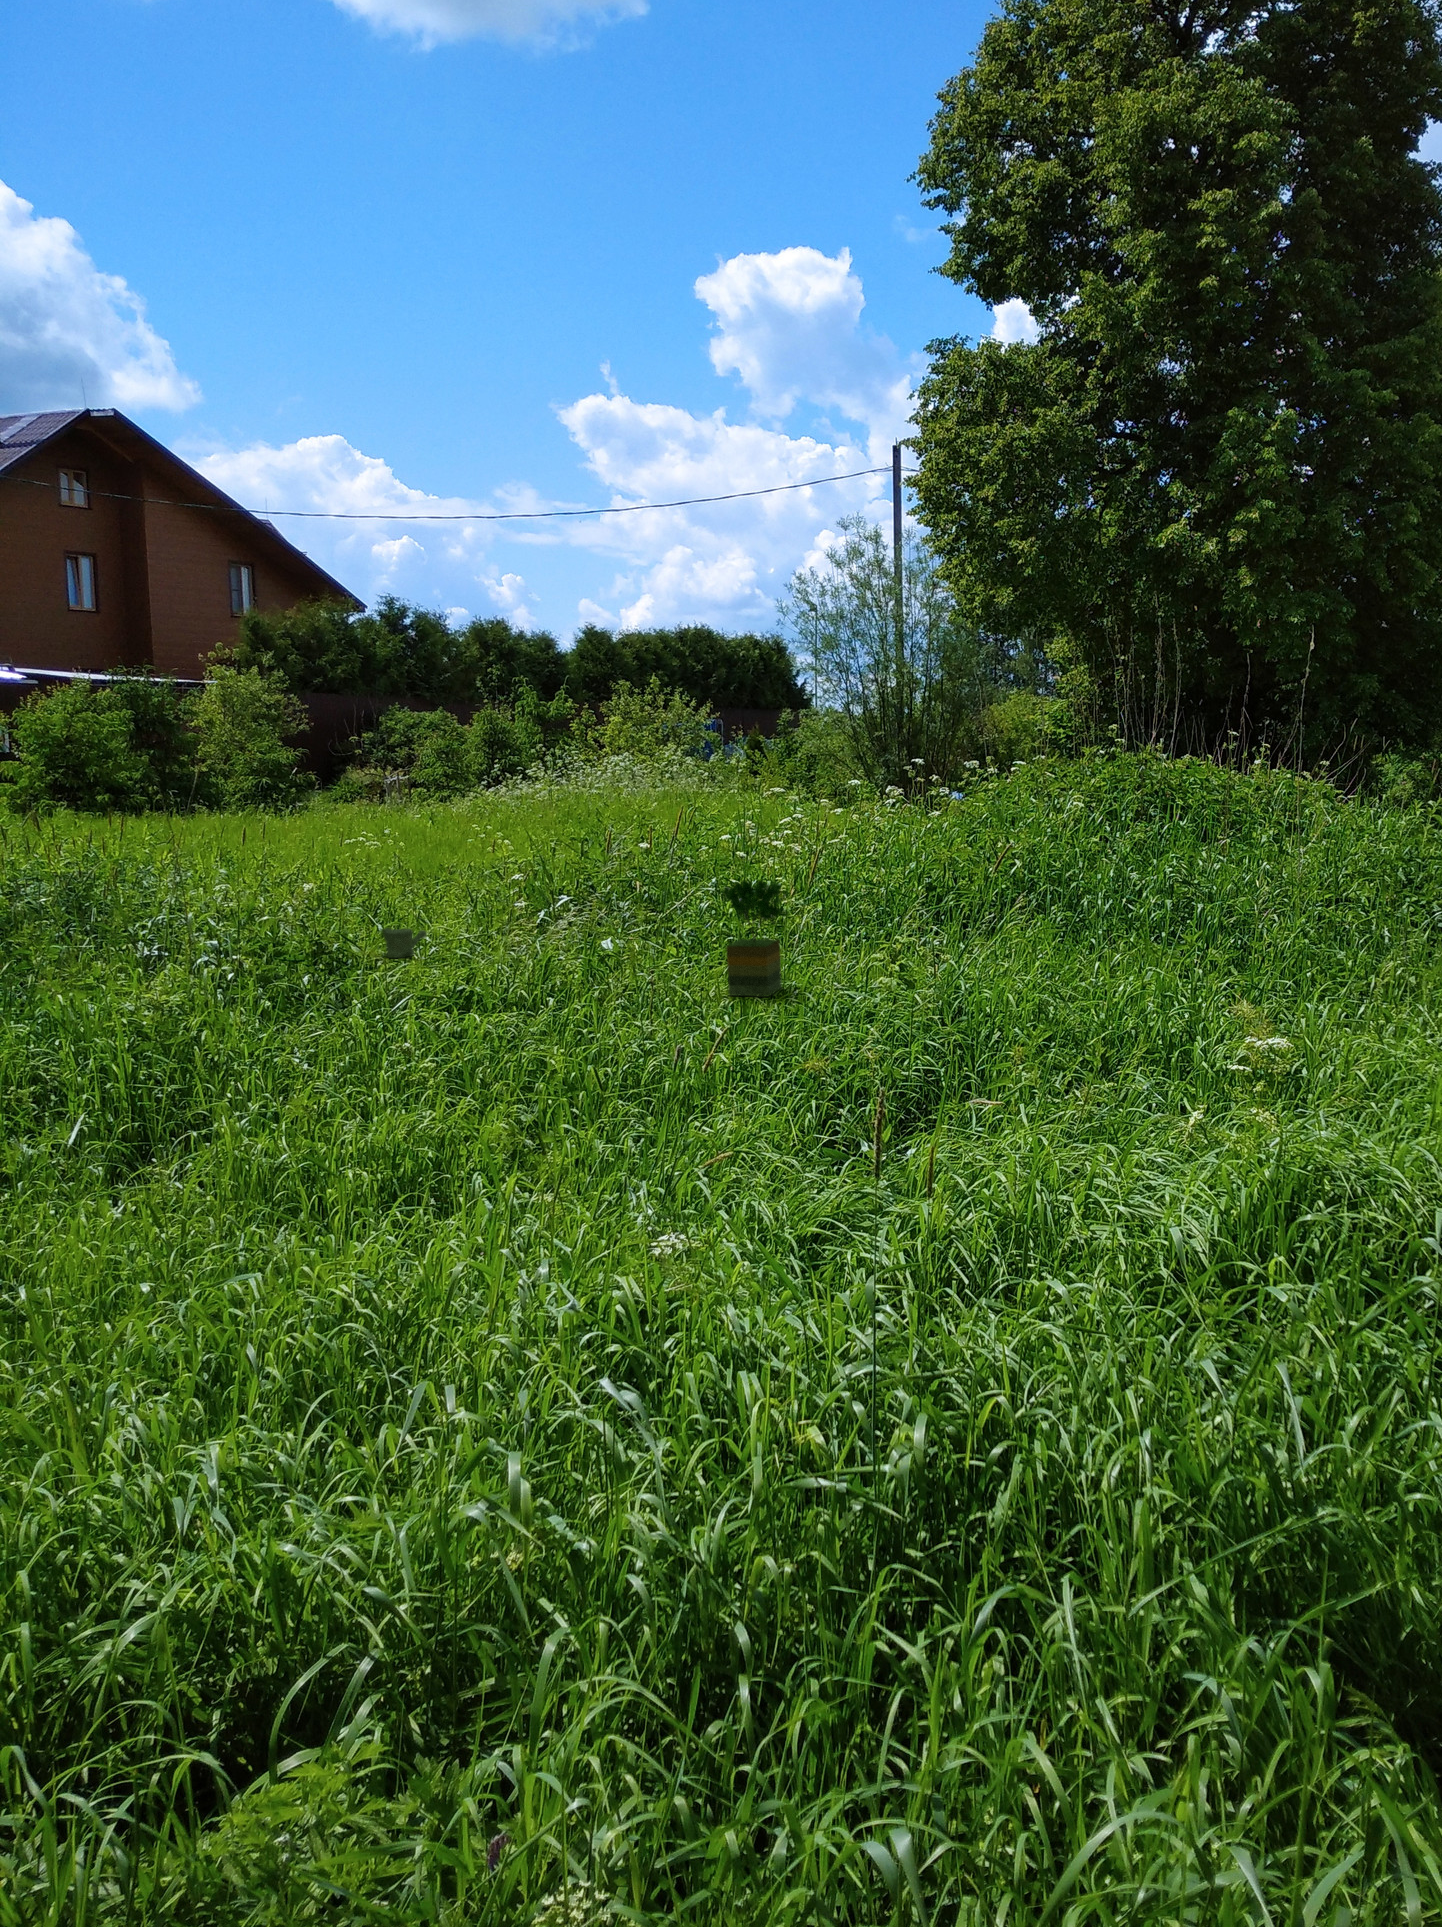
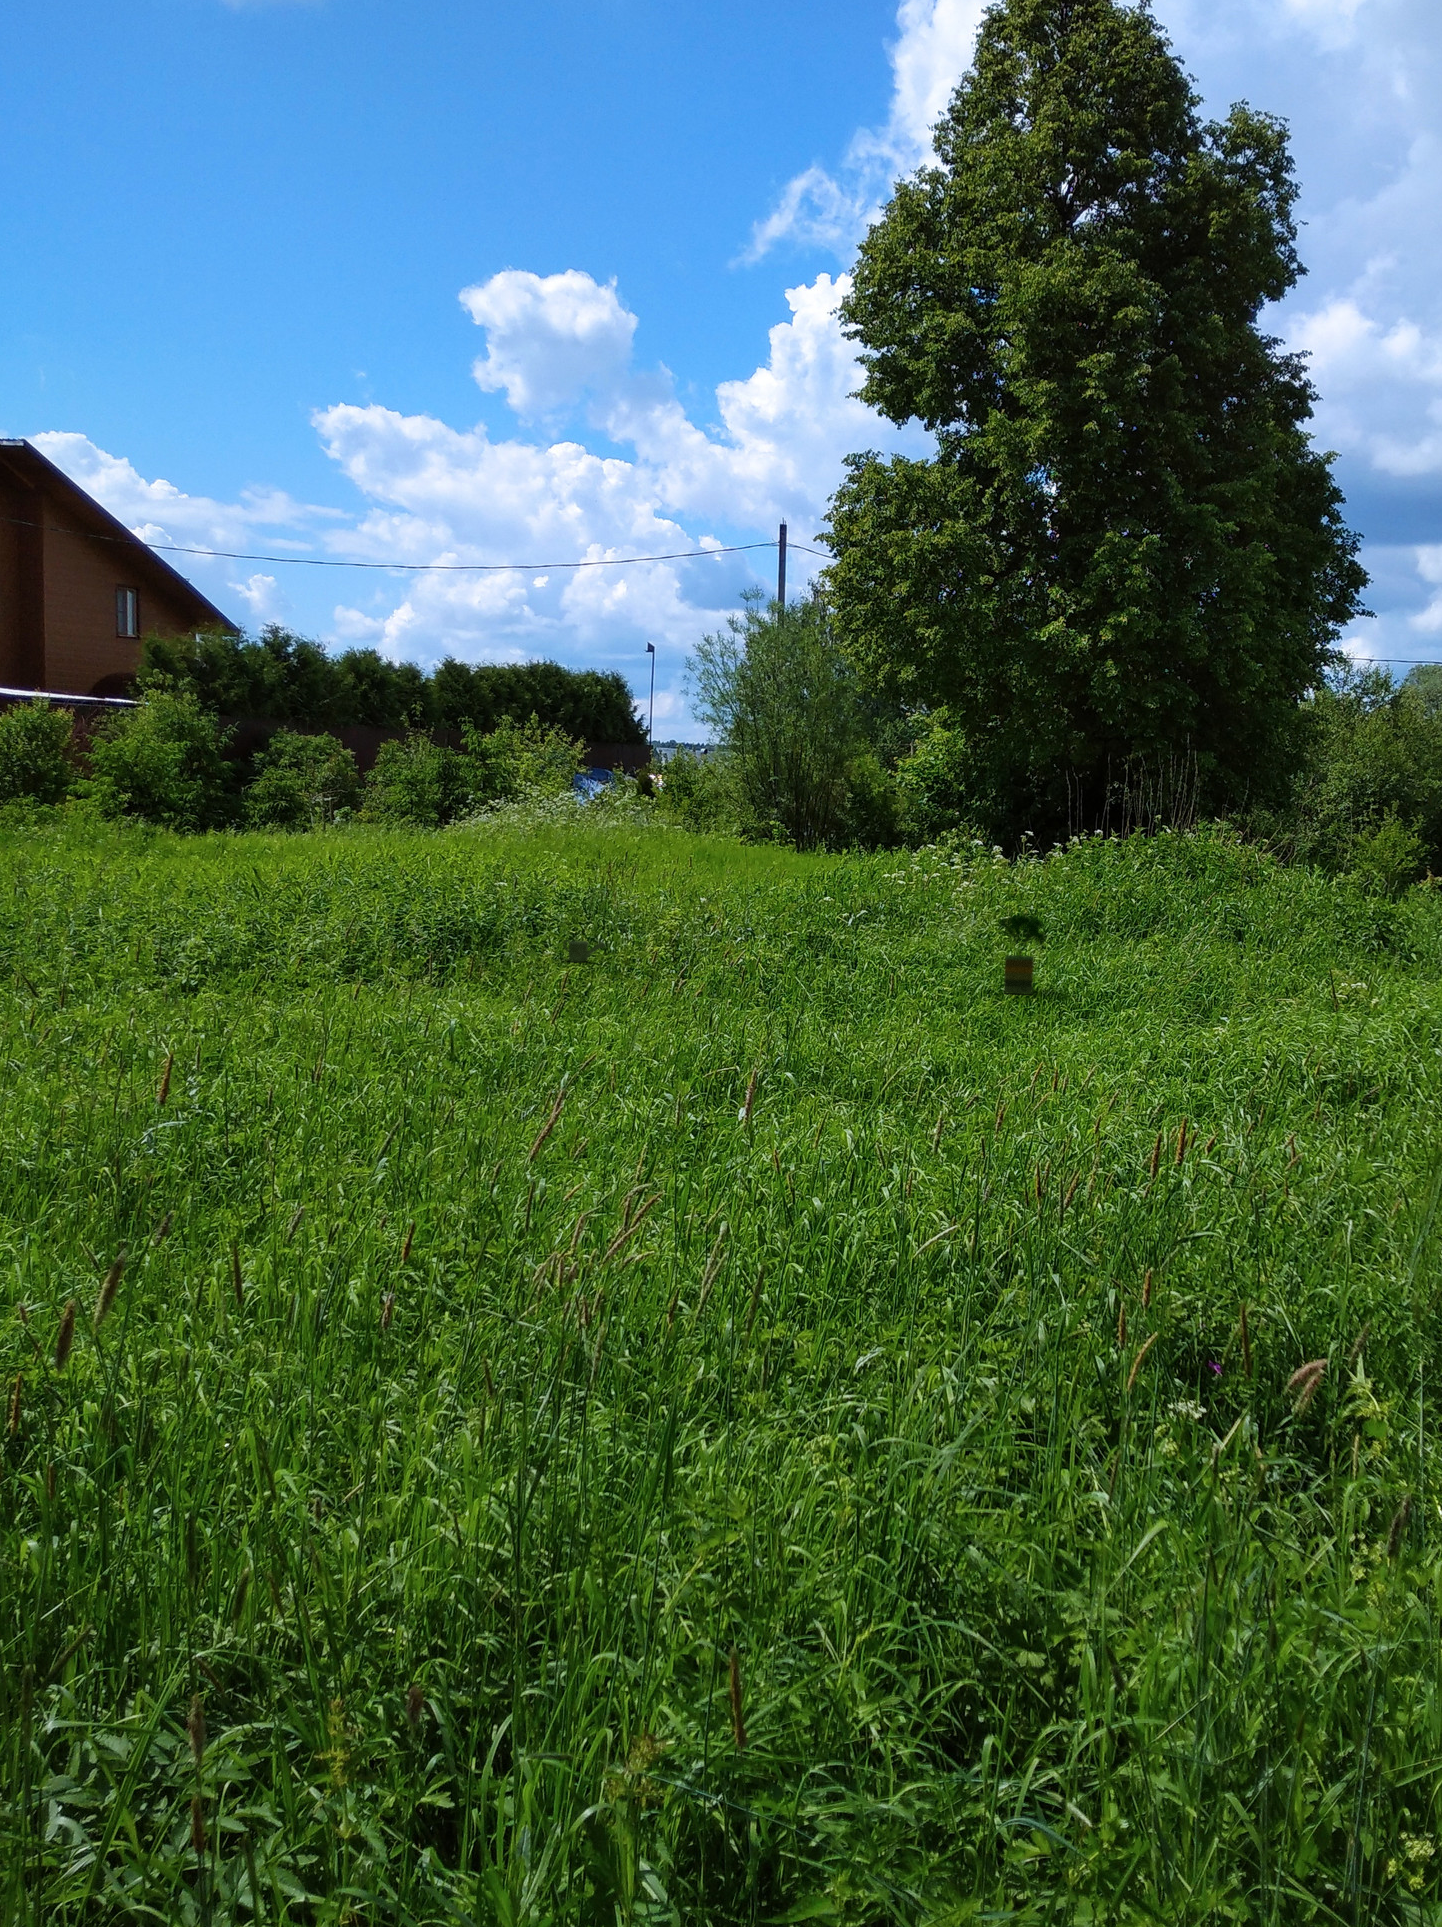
potted tree: present [720,880,790,997] -> present [998,915,1047,994]

